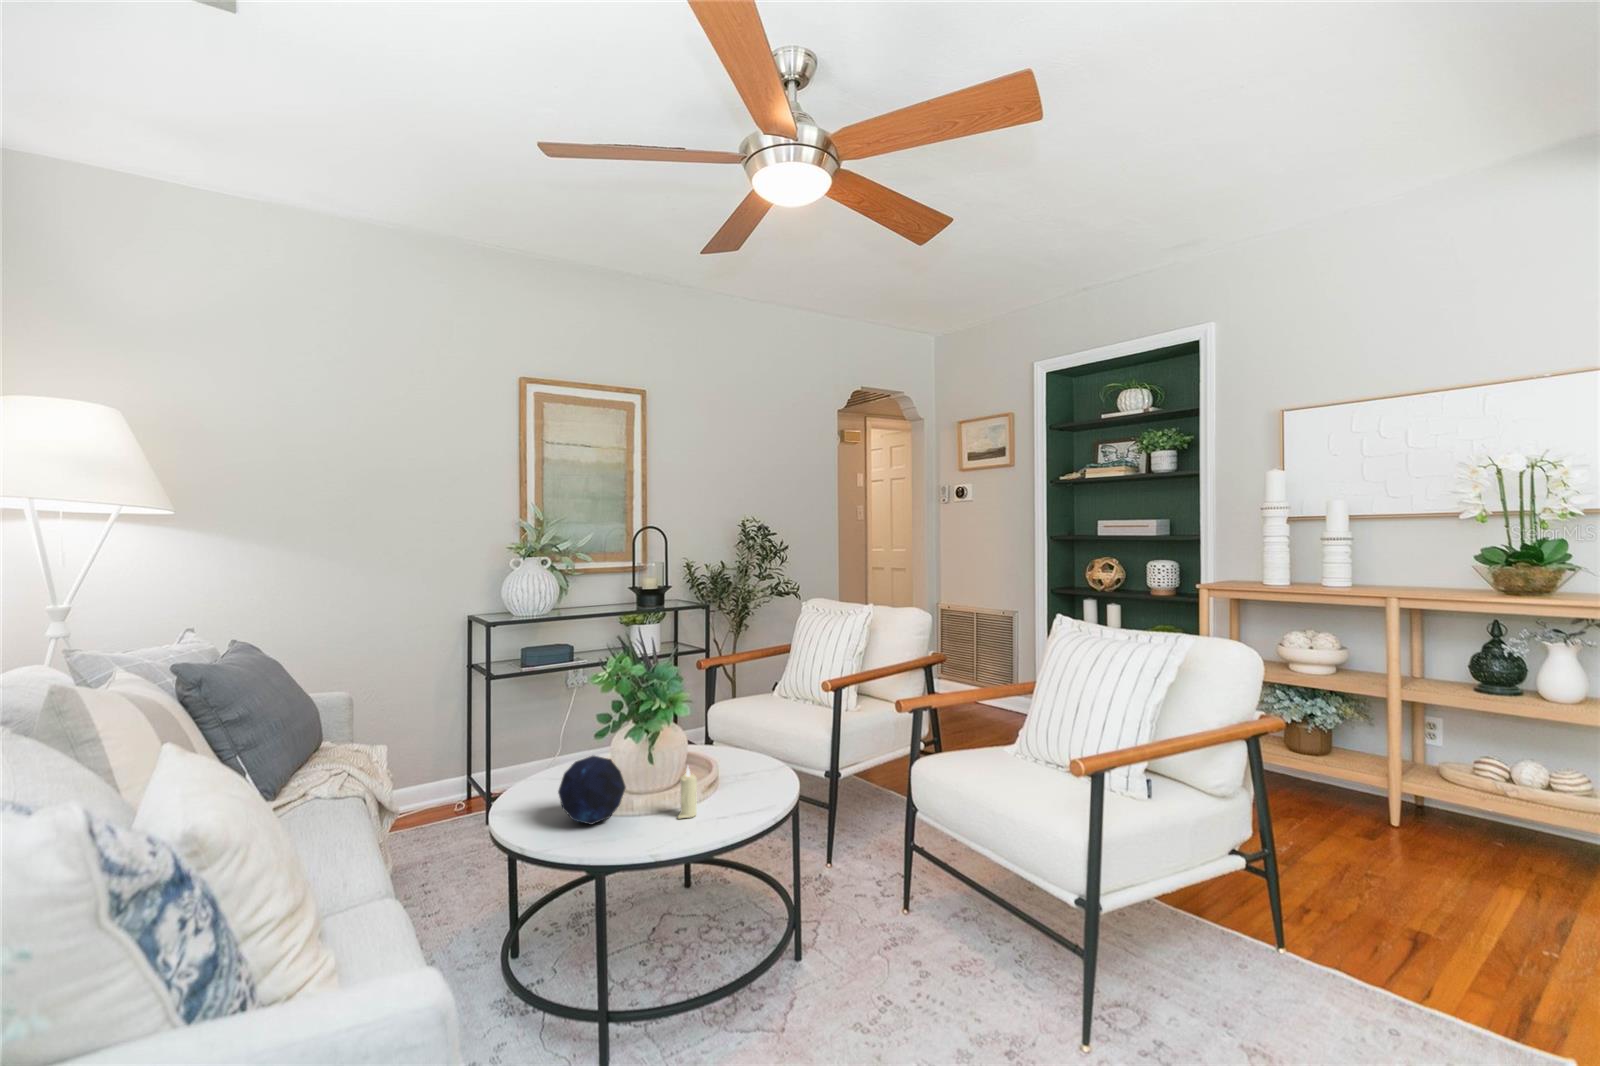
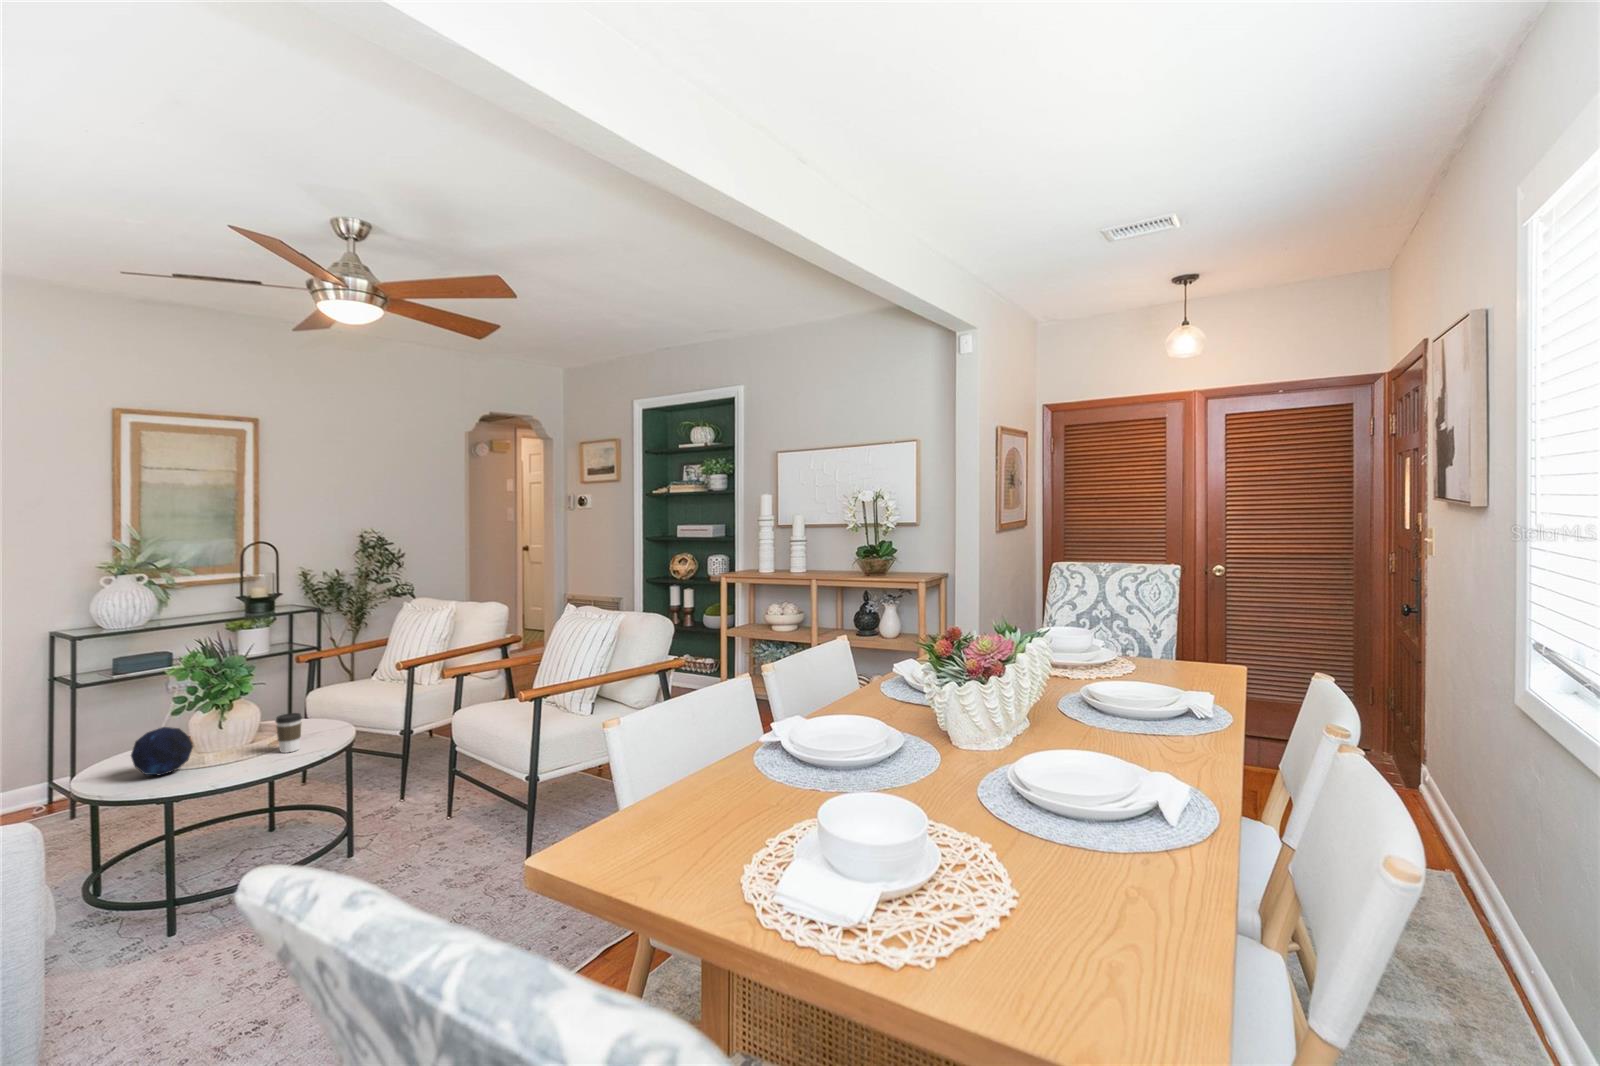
coffee cup: none [716,748,746,806] -> present [275,713,302,753]
candle: present [678,767,697,818] -> none [239,726,257,764]

